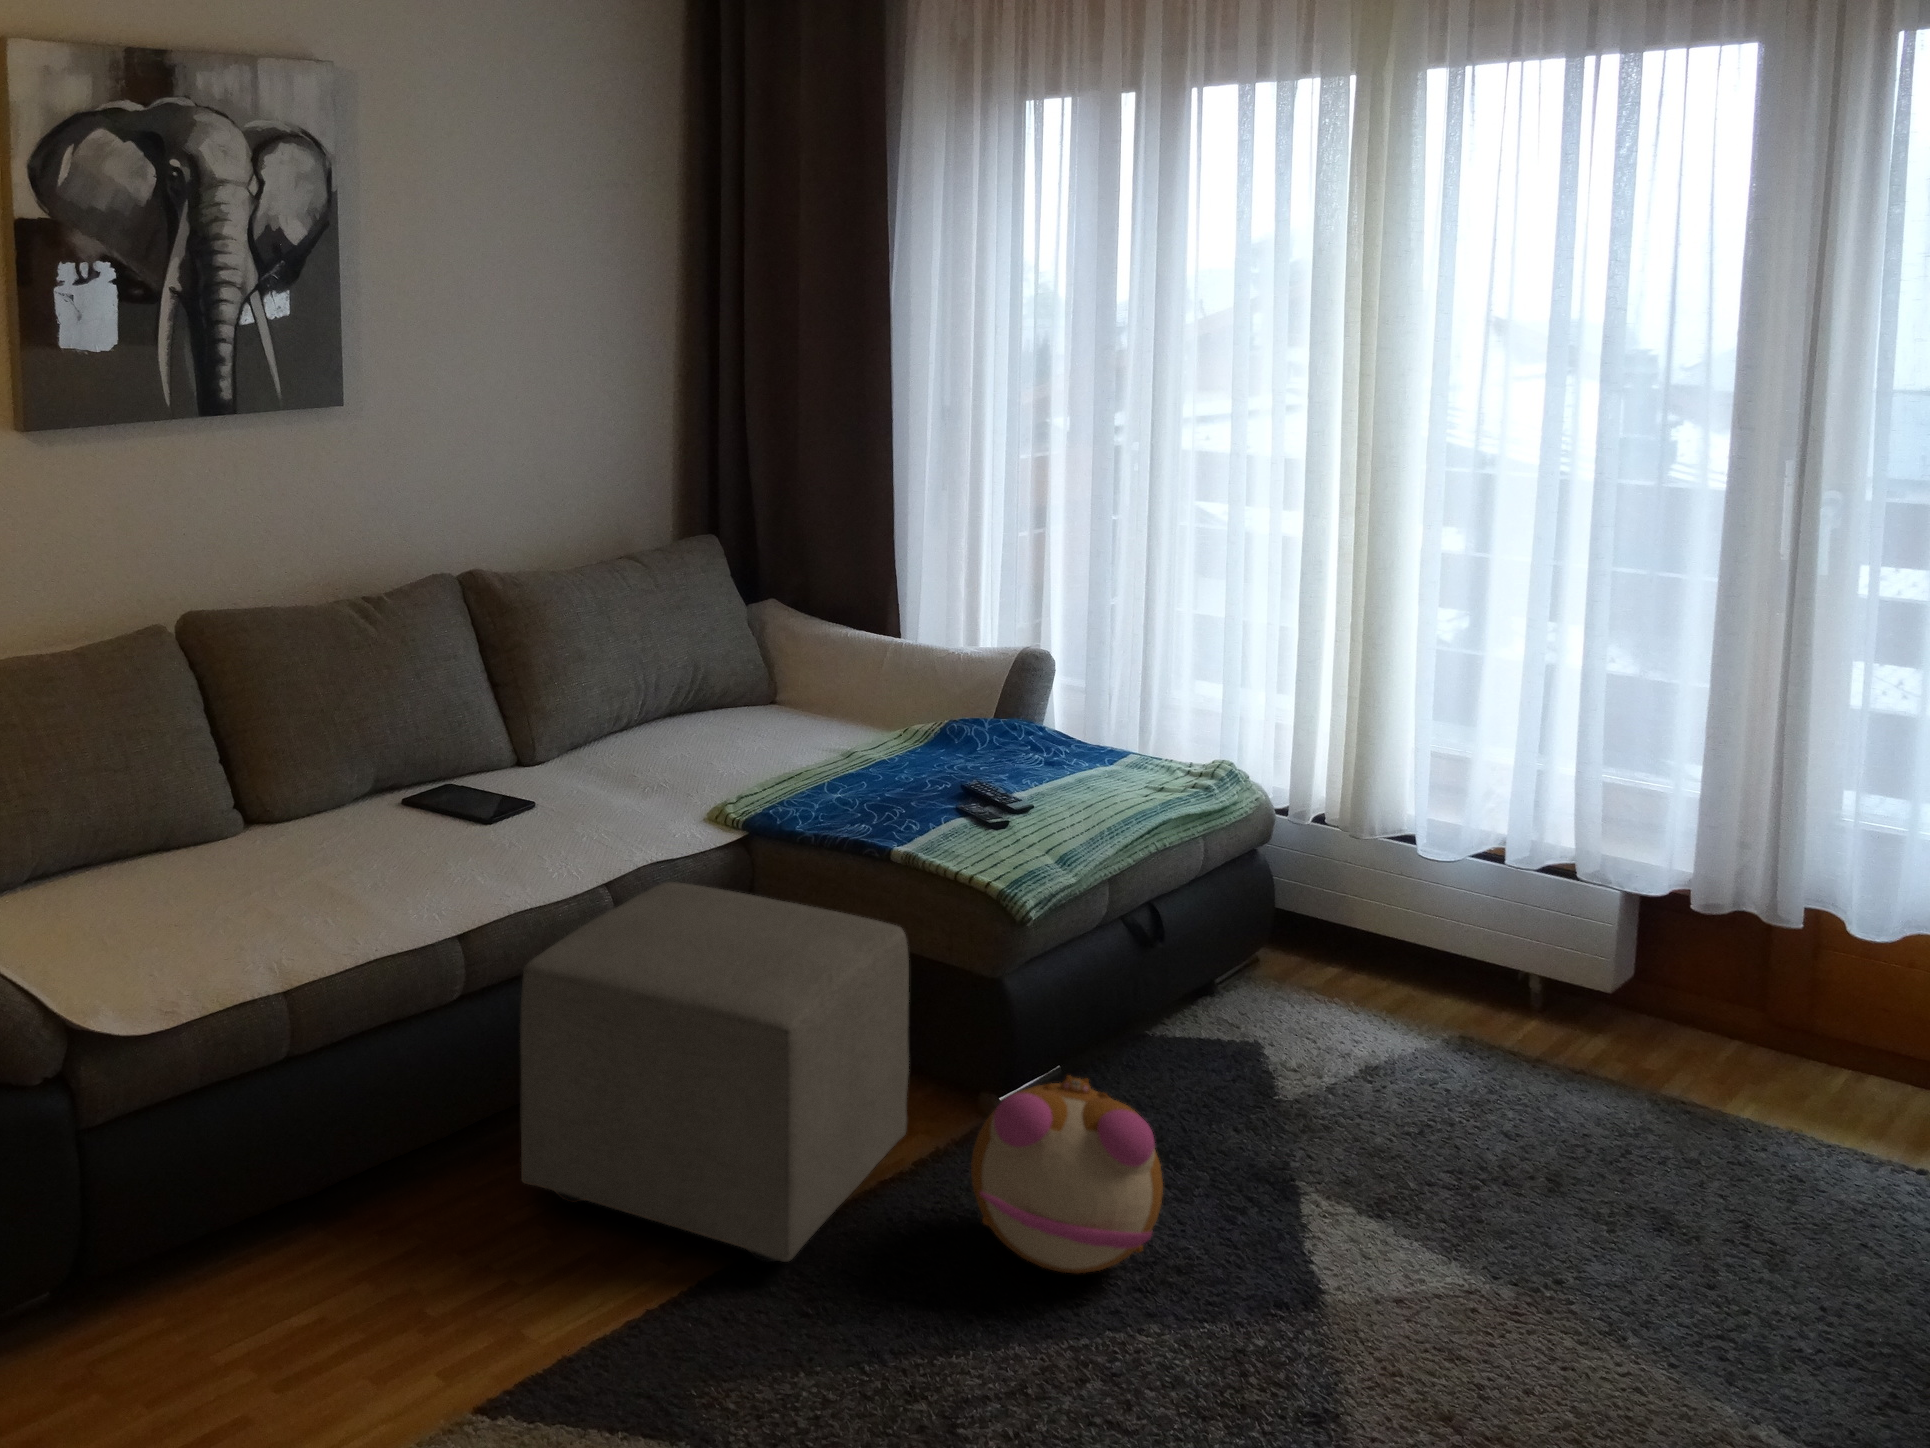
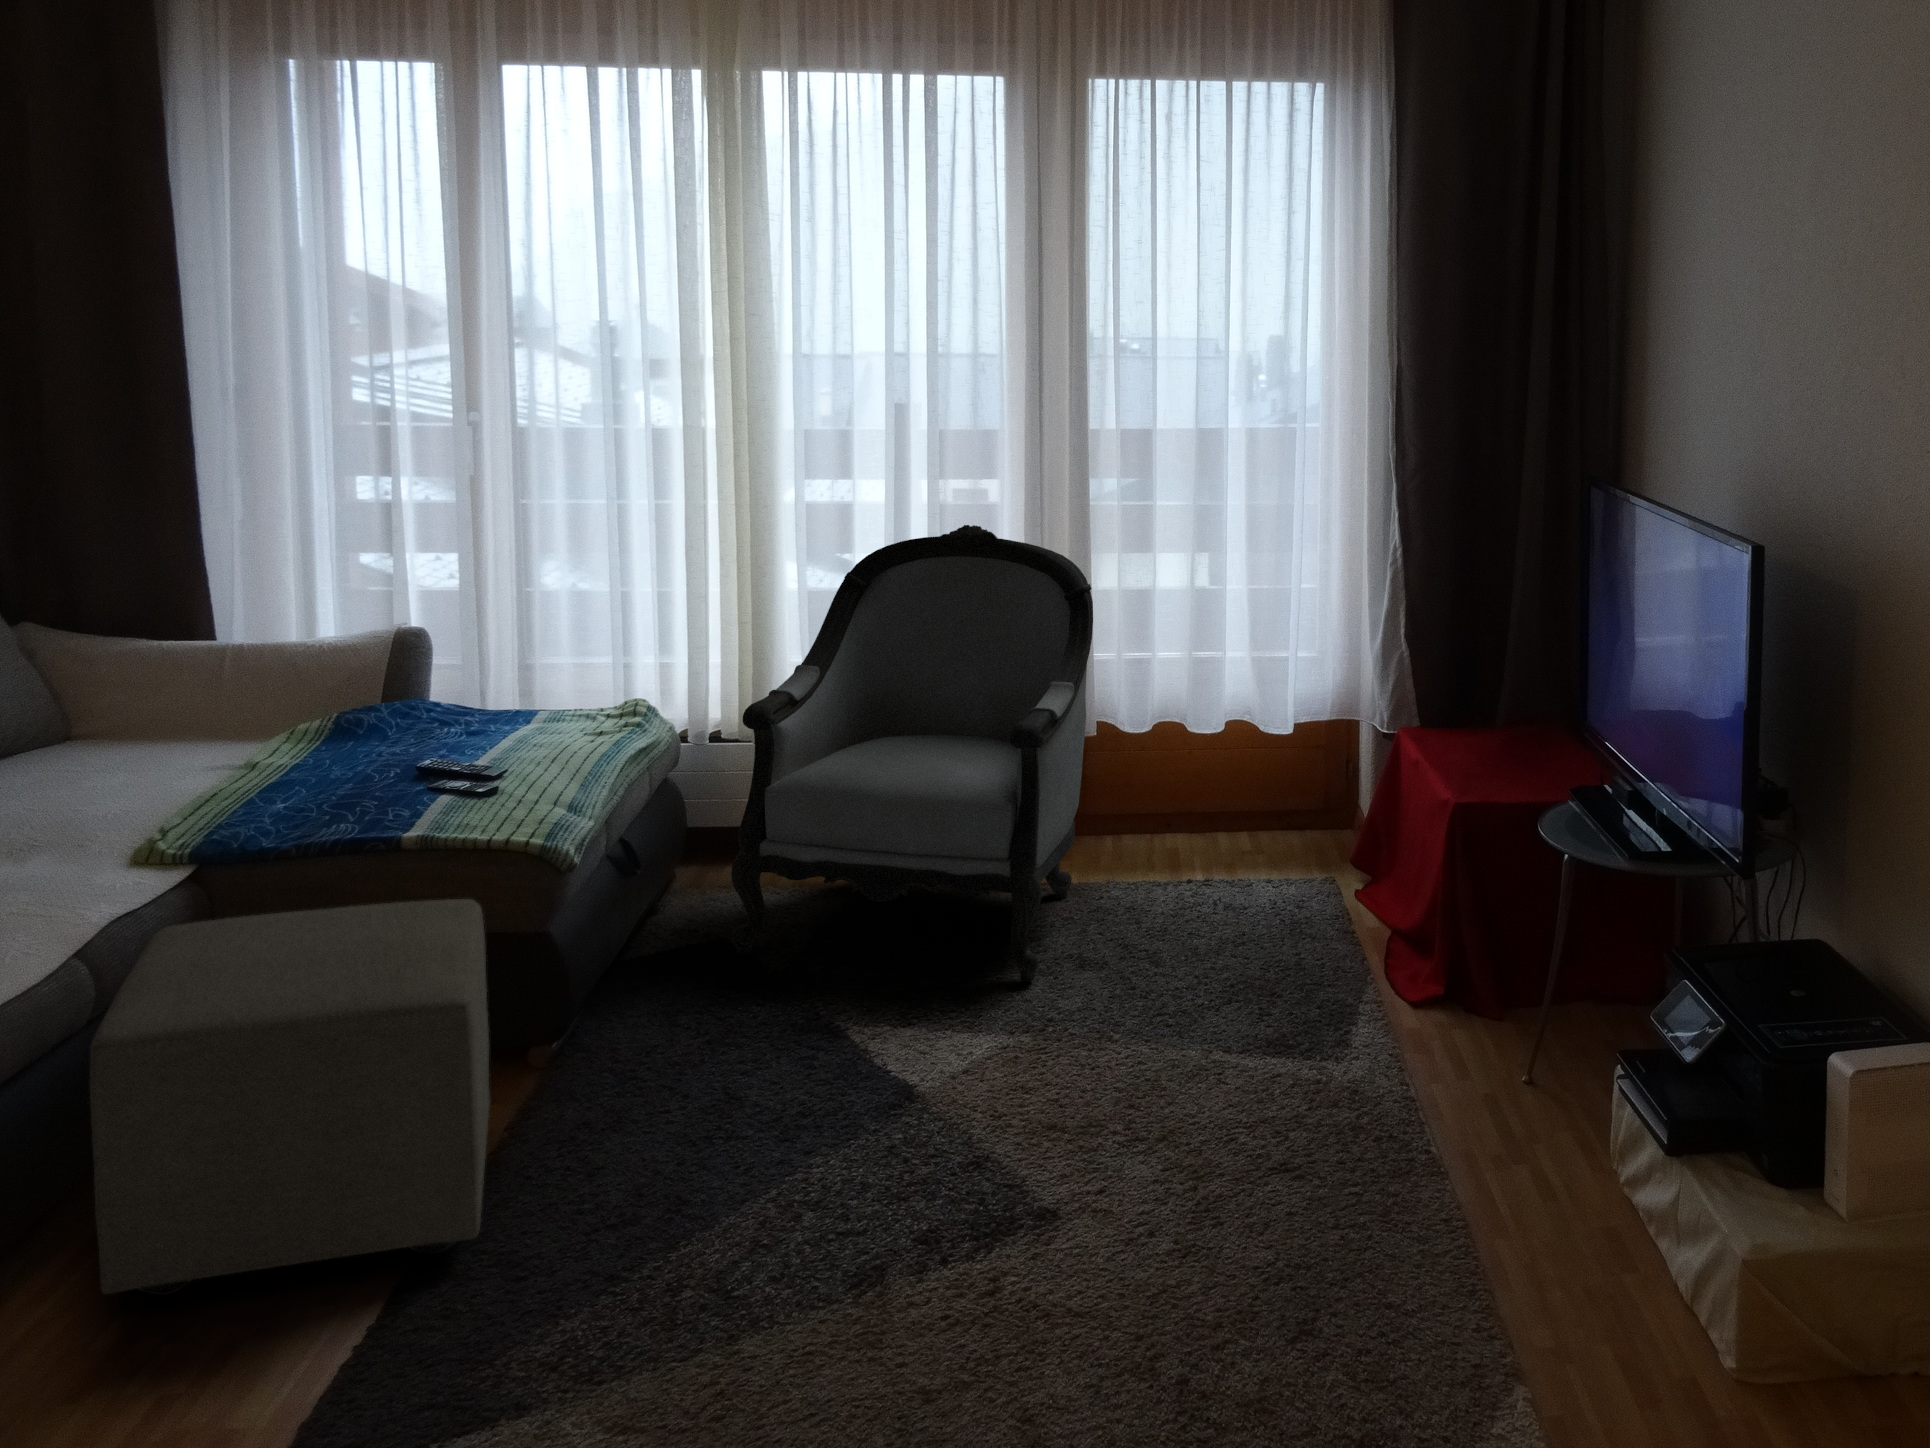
armchair: none [1257,619,1787,1219] -> present [731,525,1093,982]
plush toy: present [971,1076,1163,1273] -> none [610,975,801,1154]

